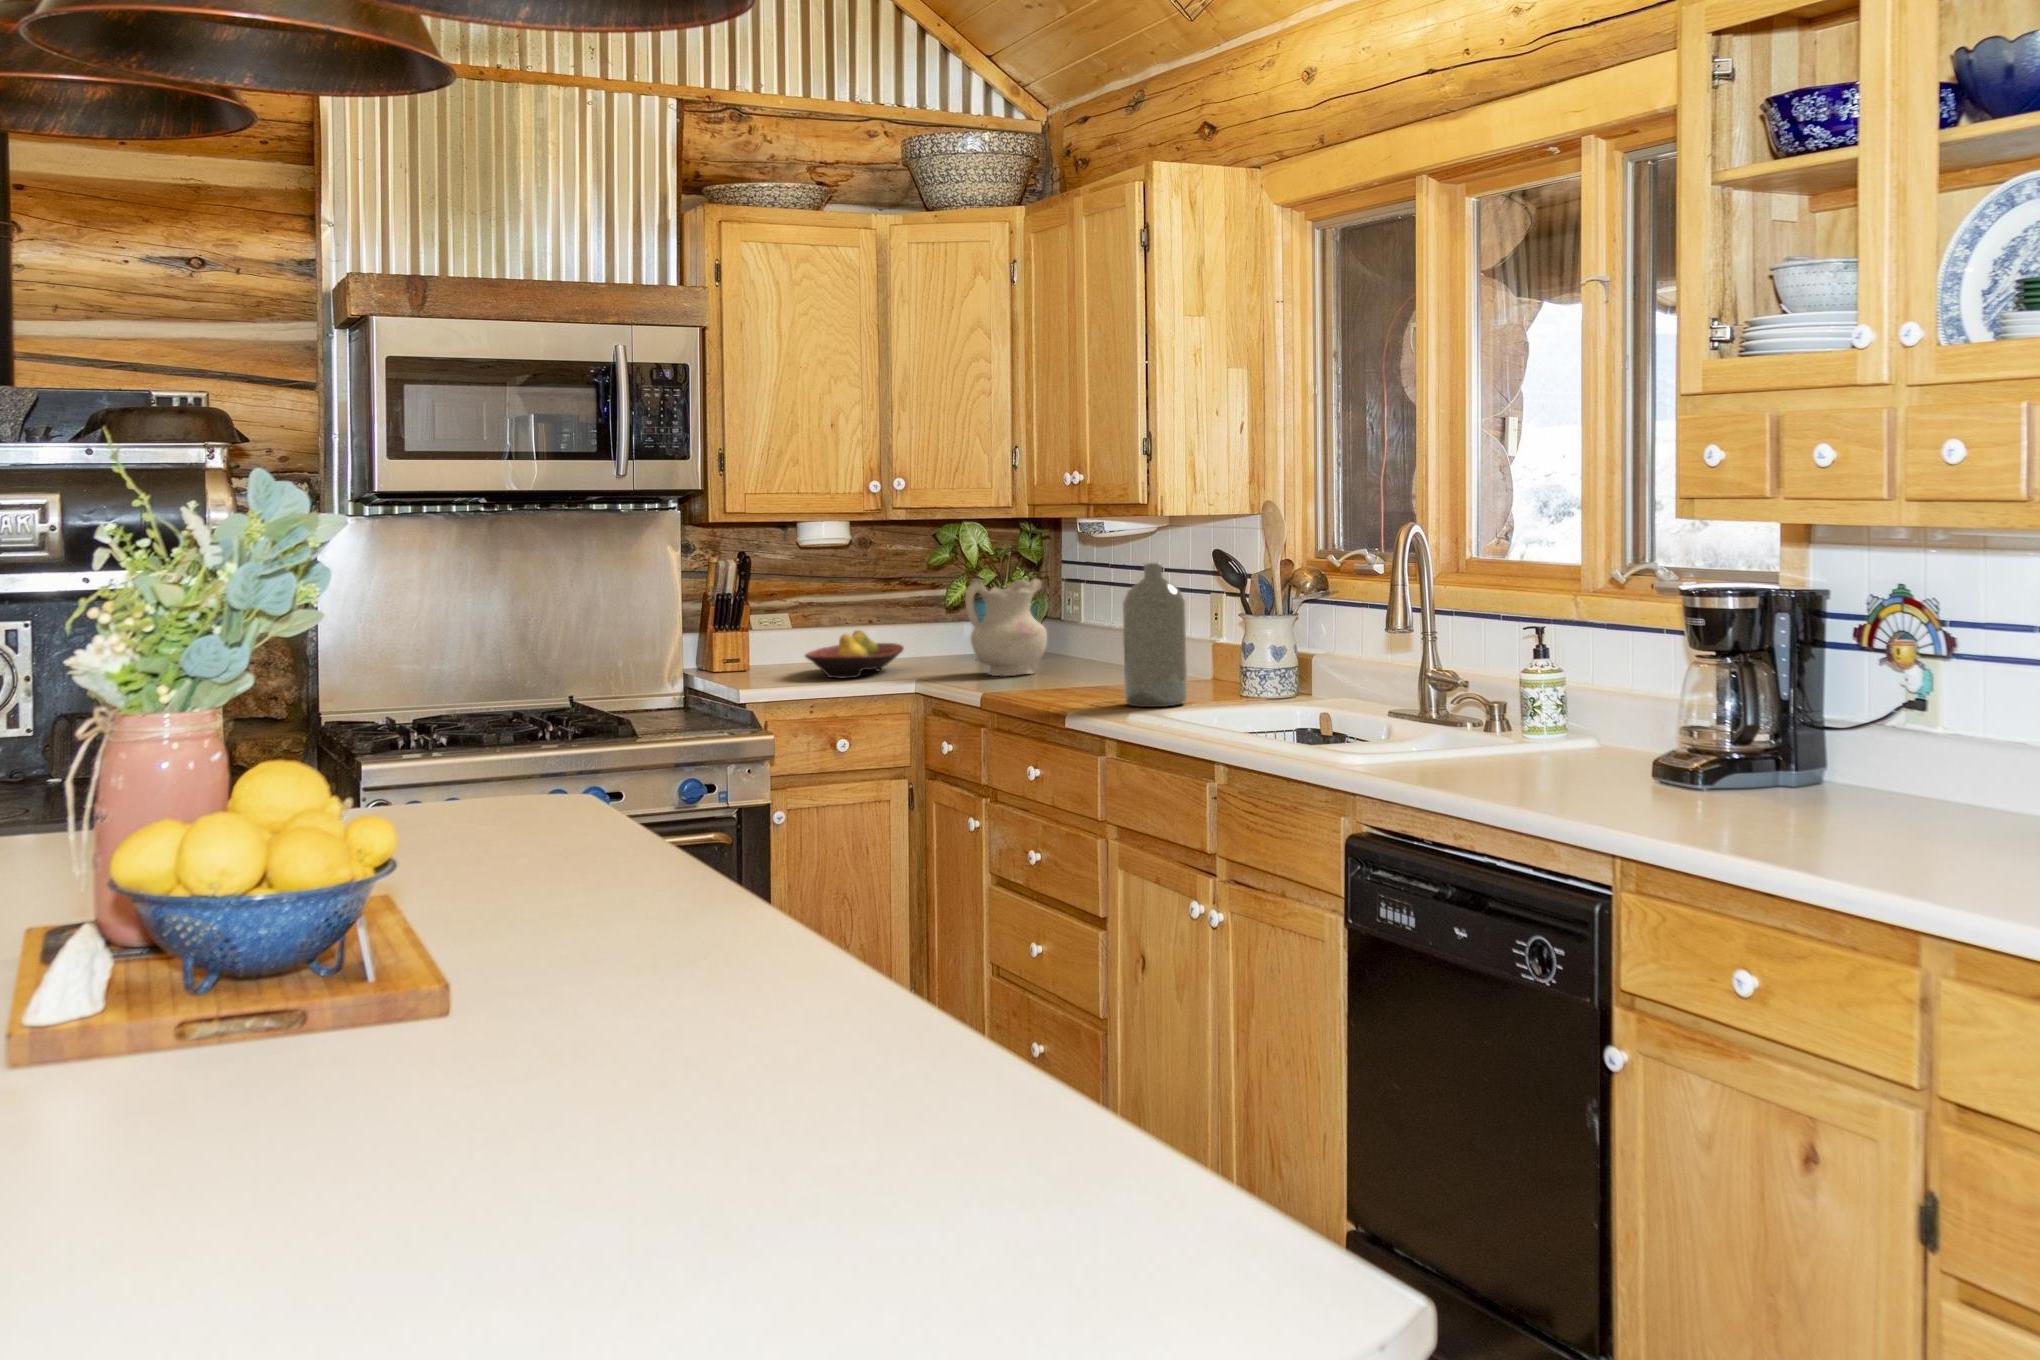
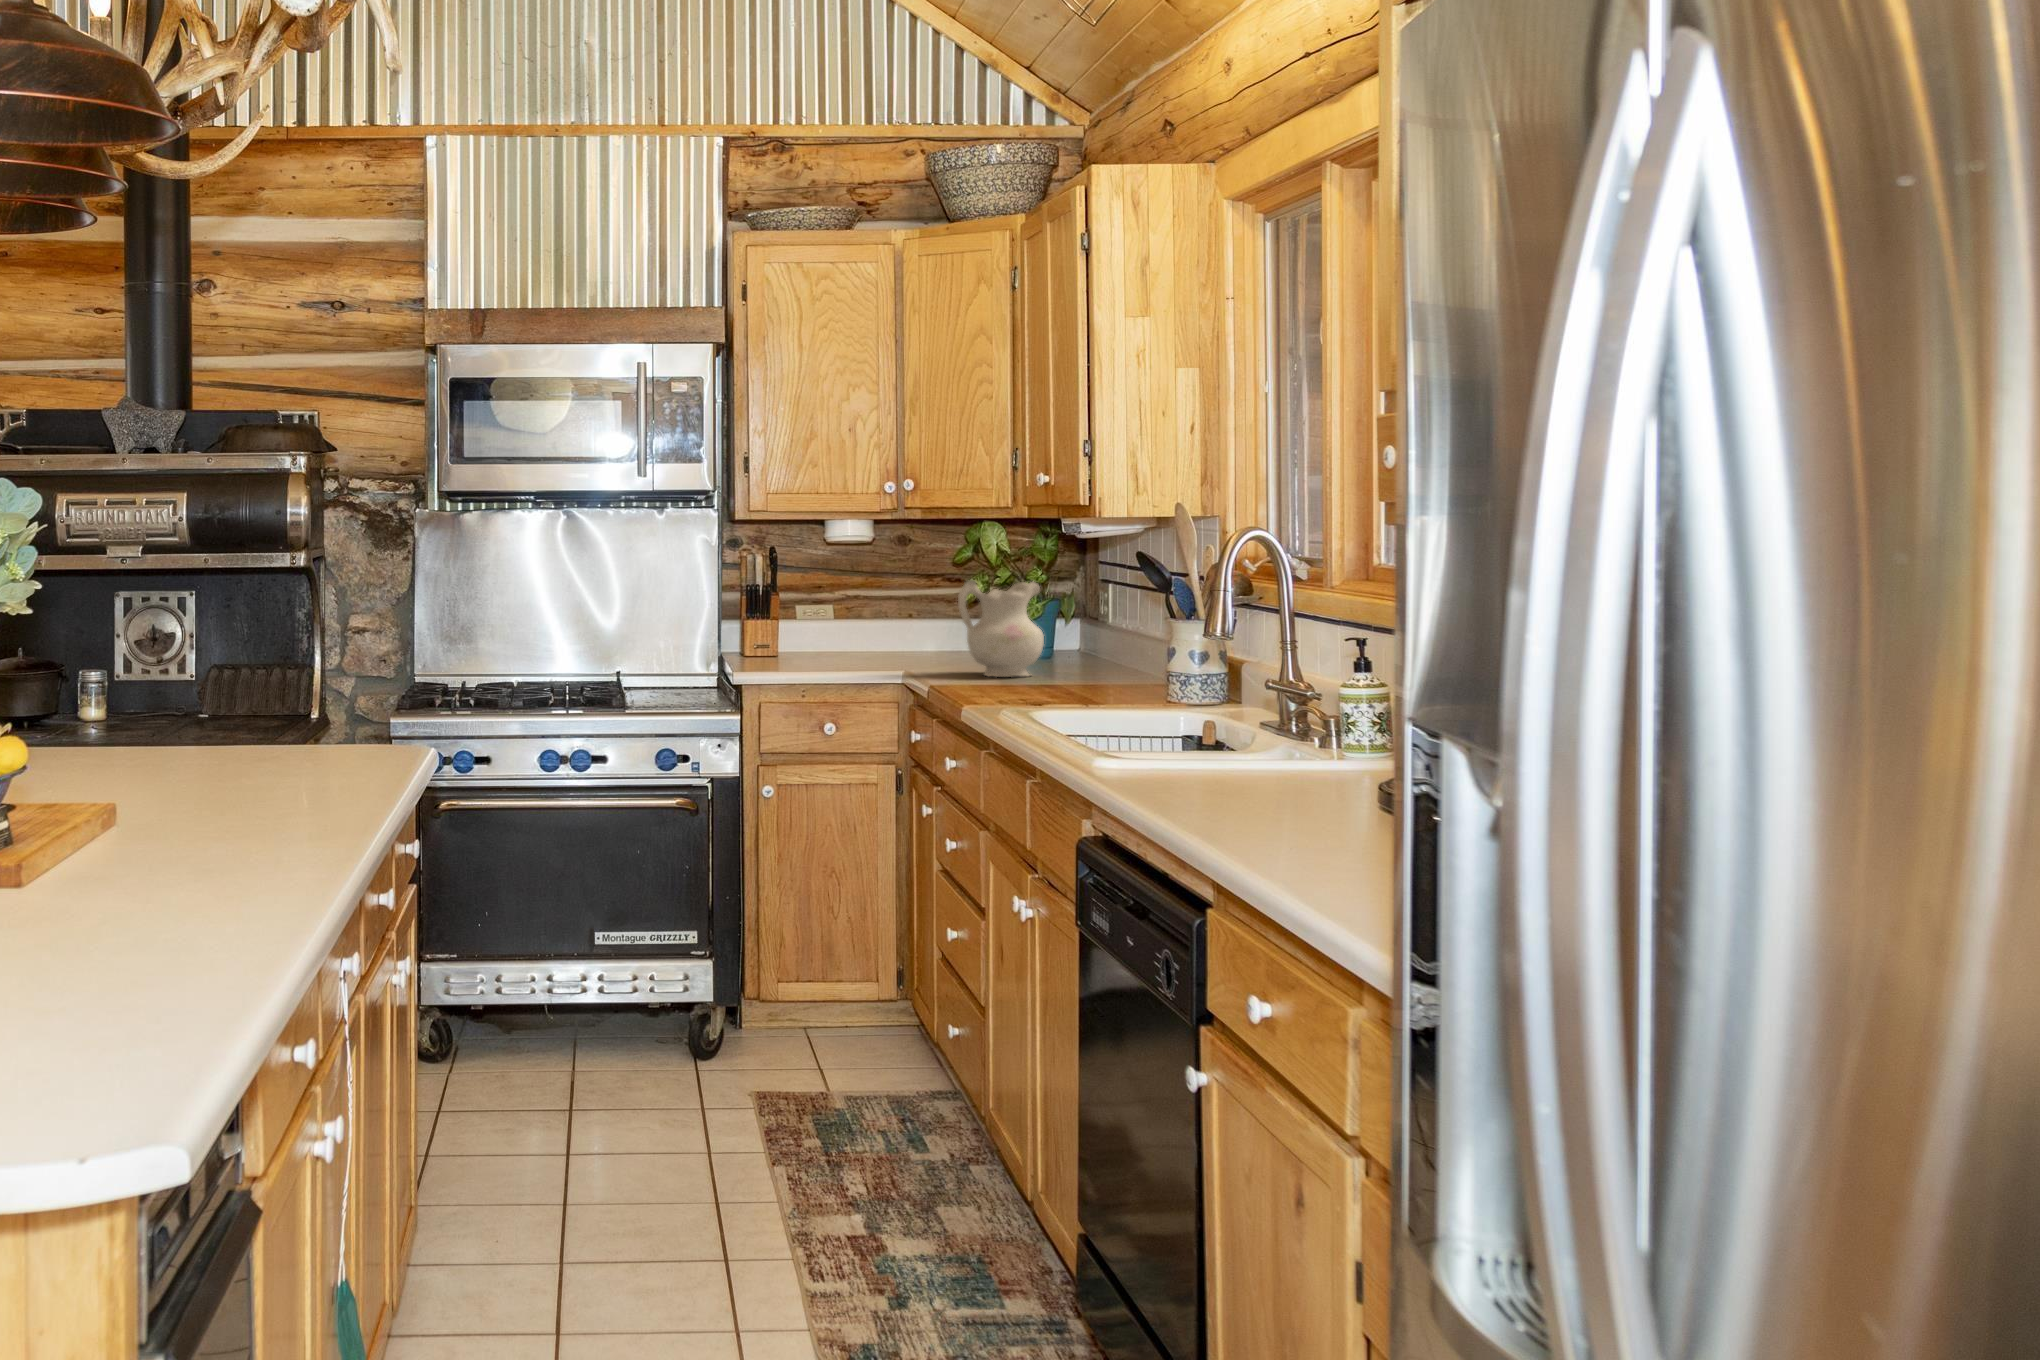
bottle: present [1123,563,1187,707] -> none [1046,572,1114,719]
fruit bowl: present [805,630,904,678] -> none [816,625,921,670]

